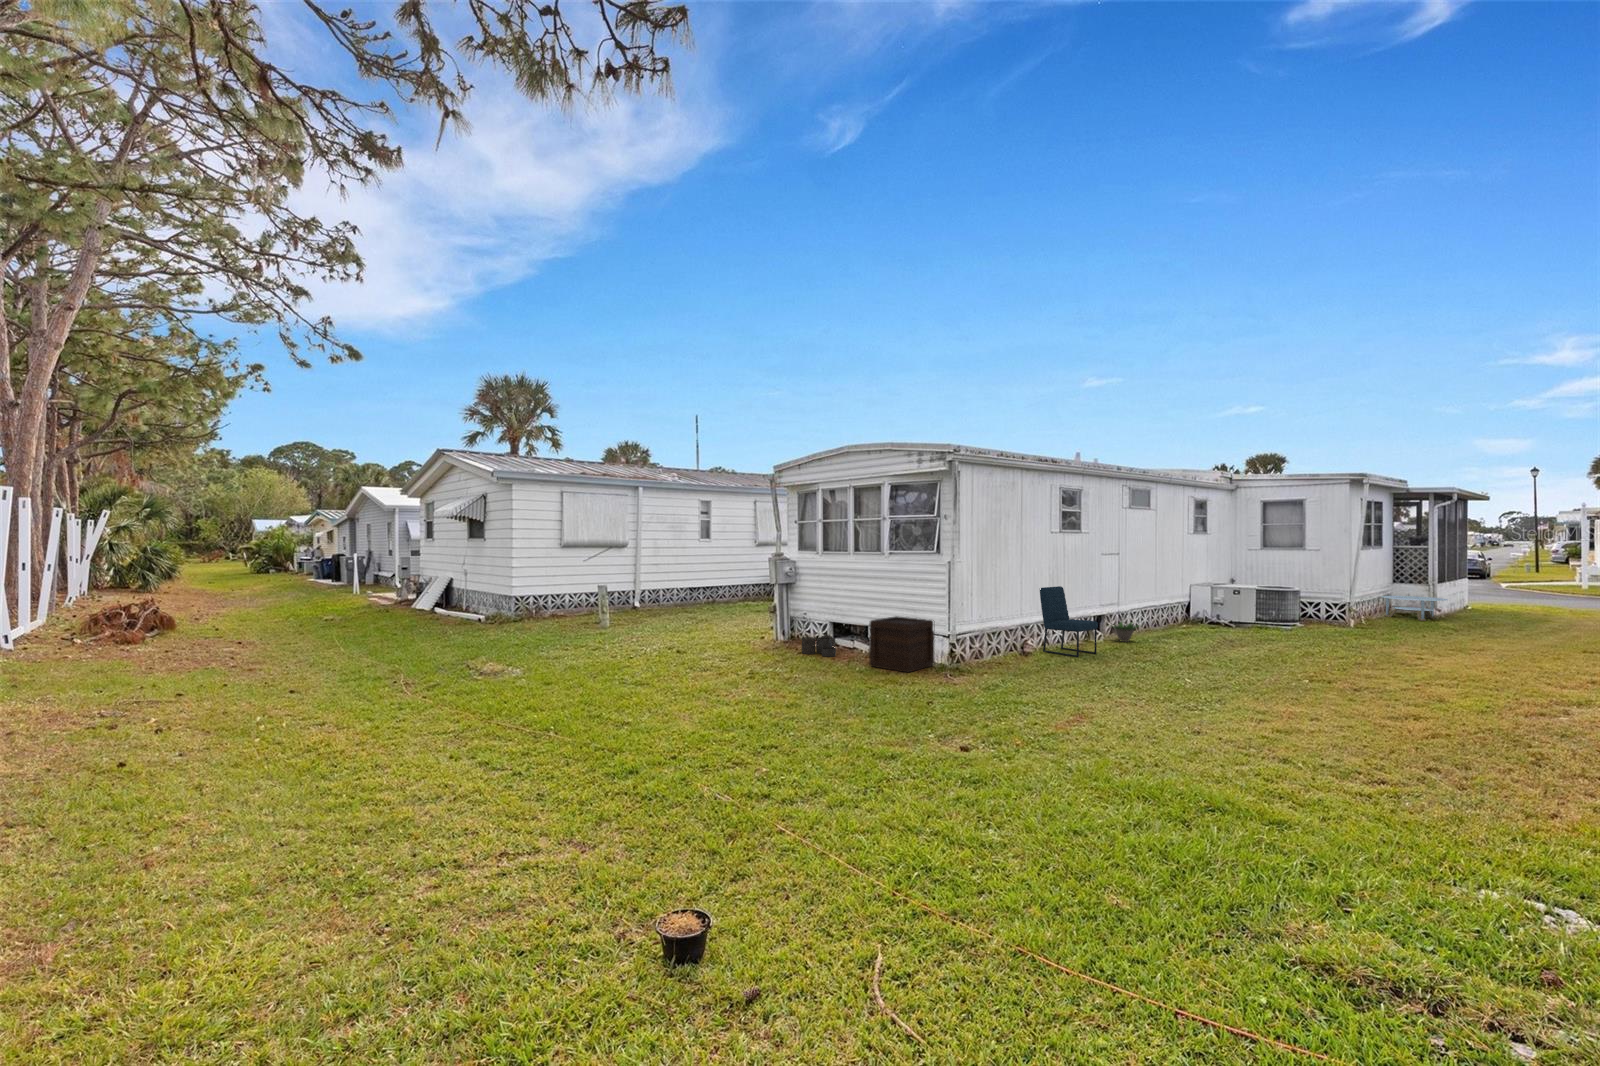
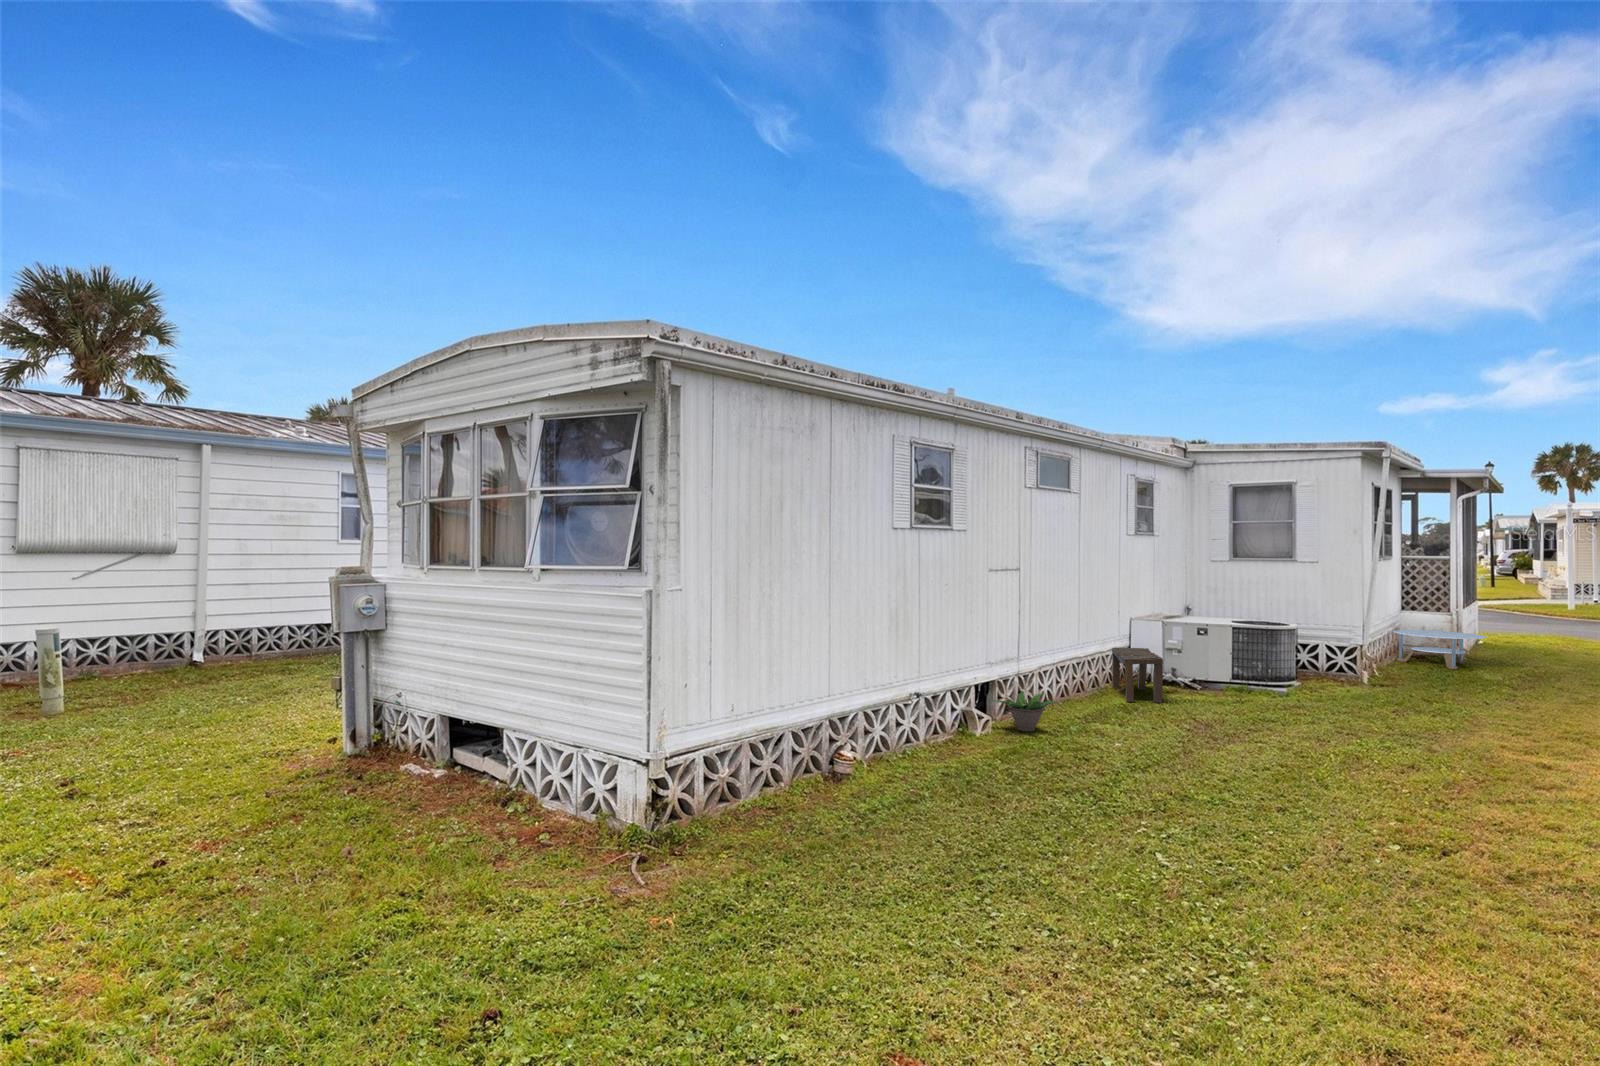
chair: present [1040,586,1098,657] -> none [867,636,975,783]
bench: none [1177,601,1209,632] -> present [1112,648,1163,703]
wooden crate: present [869,616,934,672] -> none [463,713,619,859]
woven basket: present [802,635,836,657] -> none [357,741,448,802]

